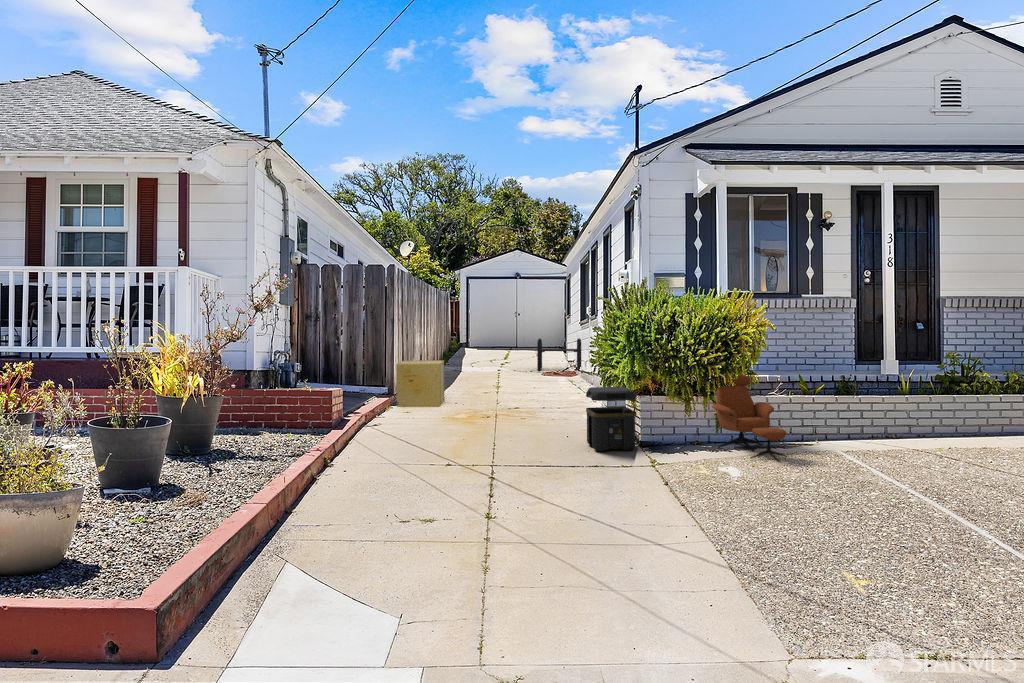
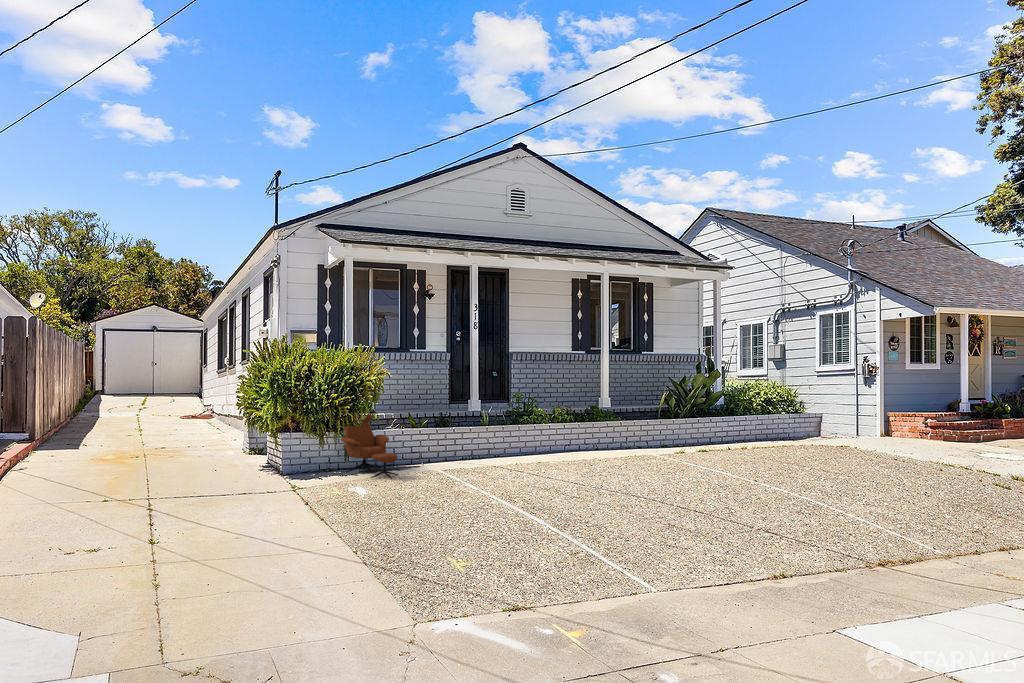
bench: present [537,338,581,371] -> none [171,385,218,417]
cardboard box: present [396,360,445,407] -> none [18,409,74,458]
toolbox: present [586,387,636,451] -> none [232,427,278,483]

